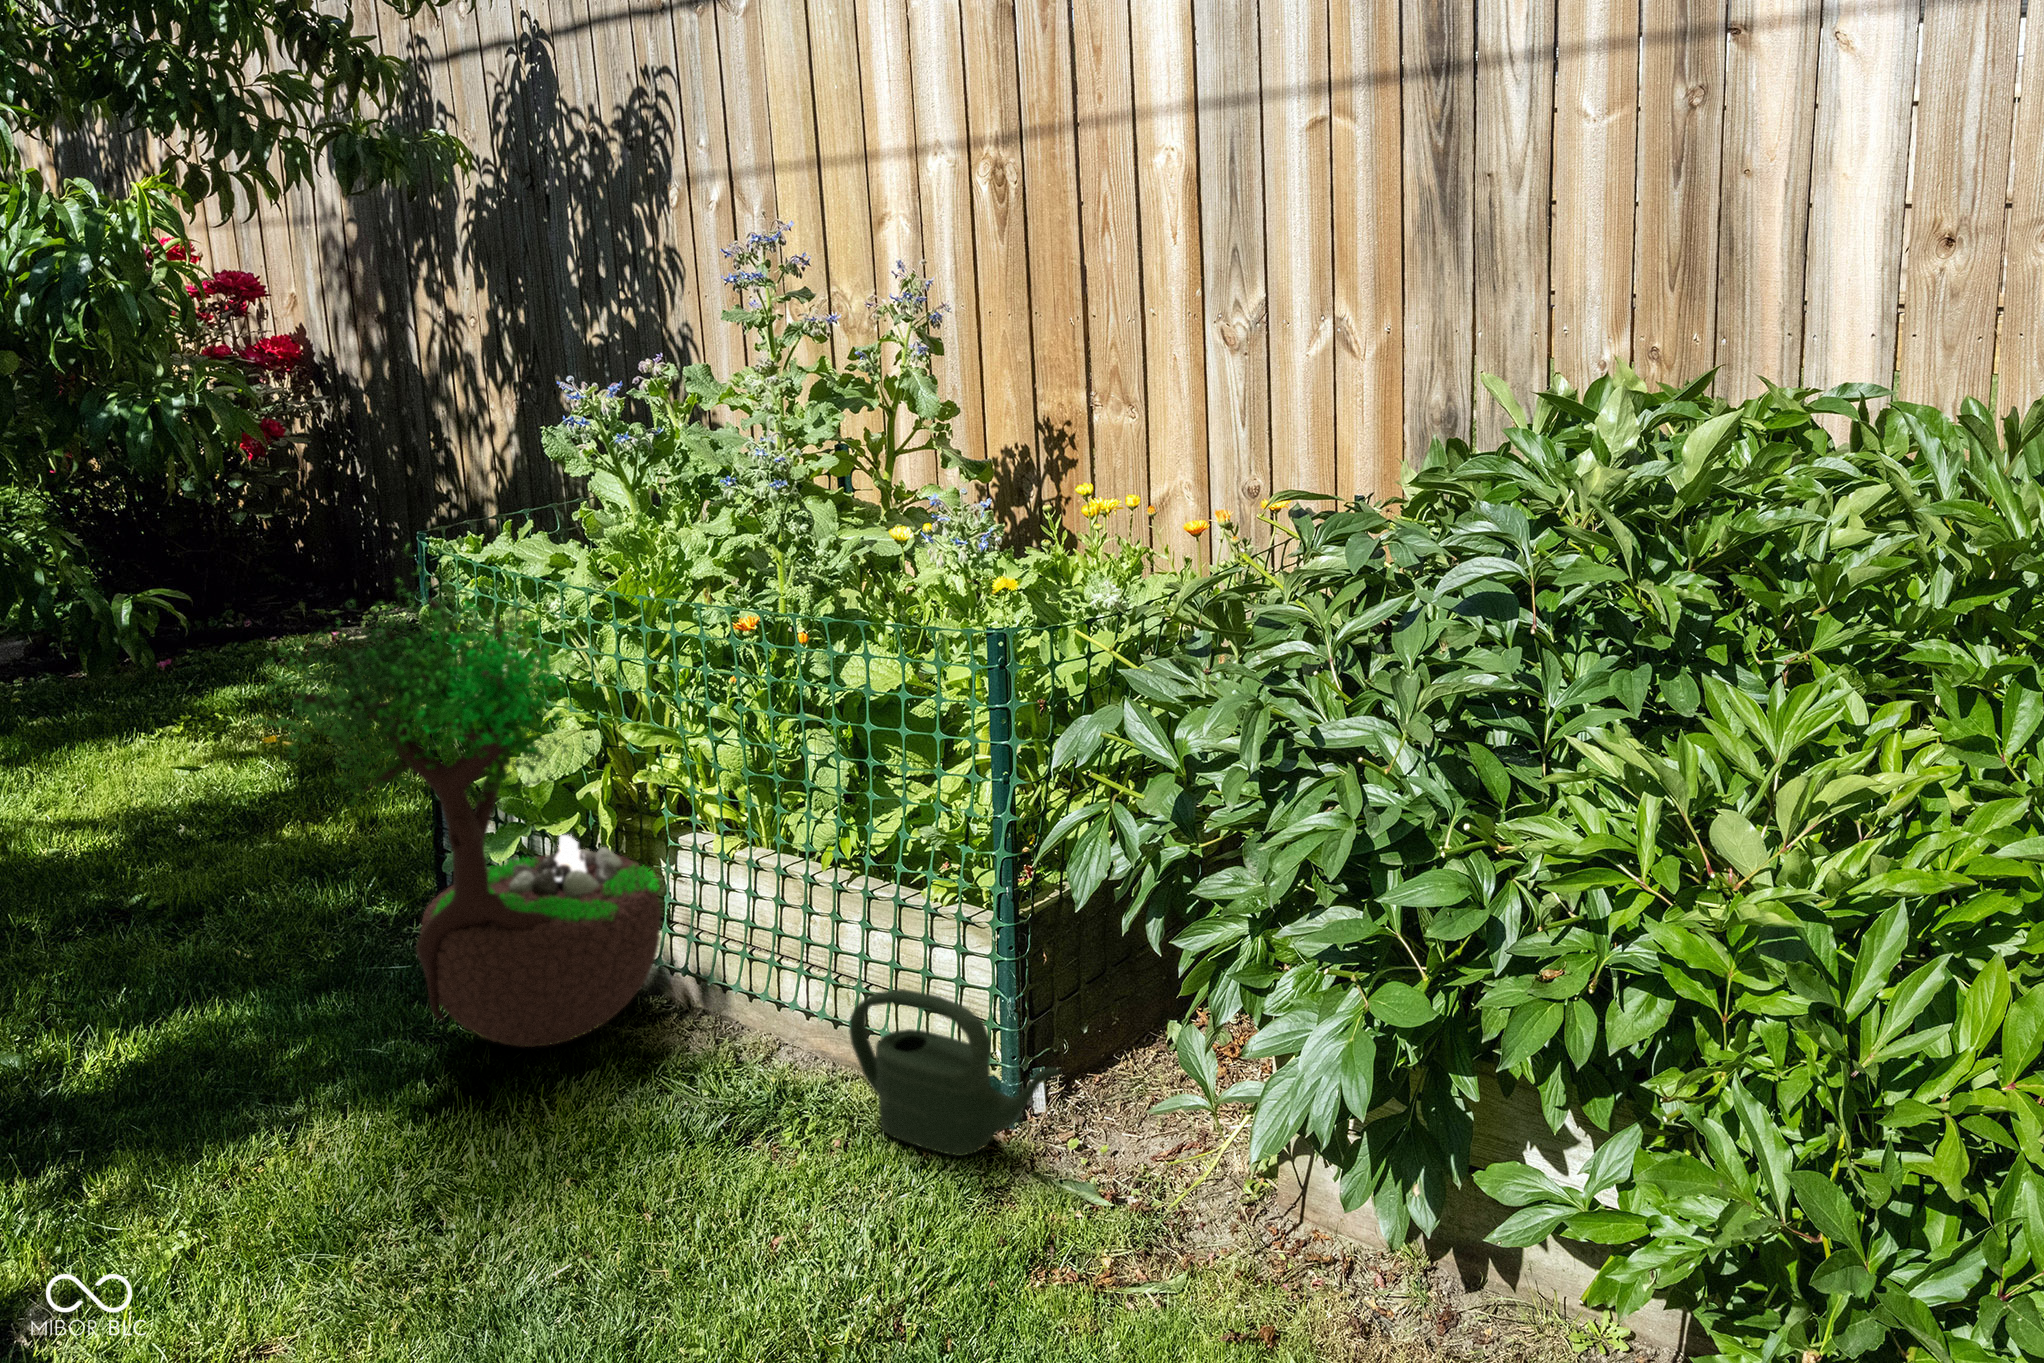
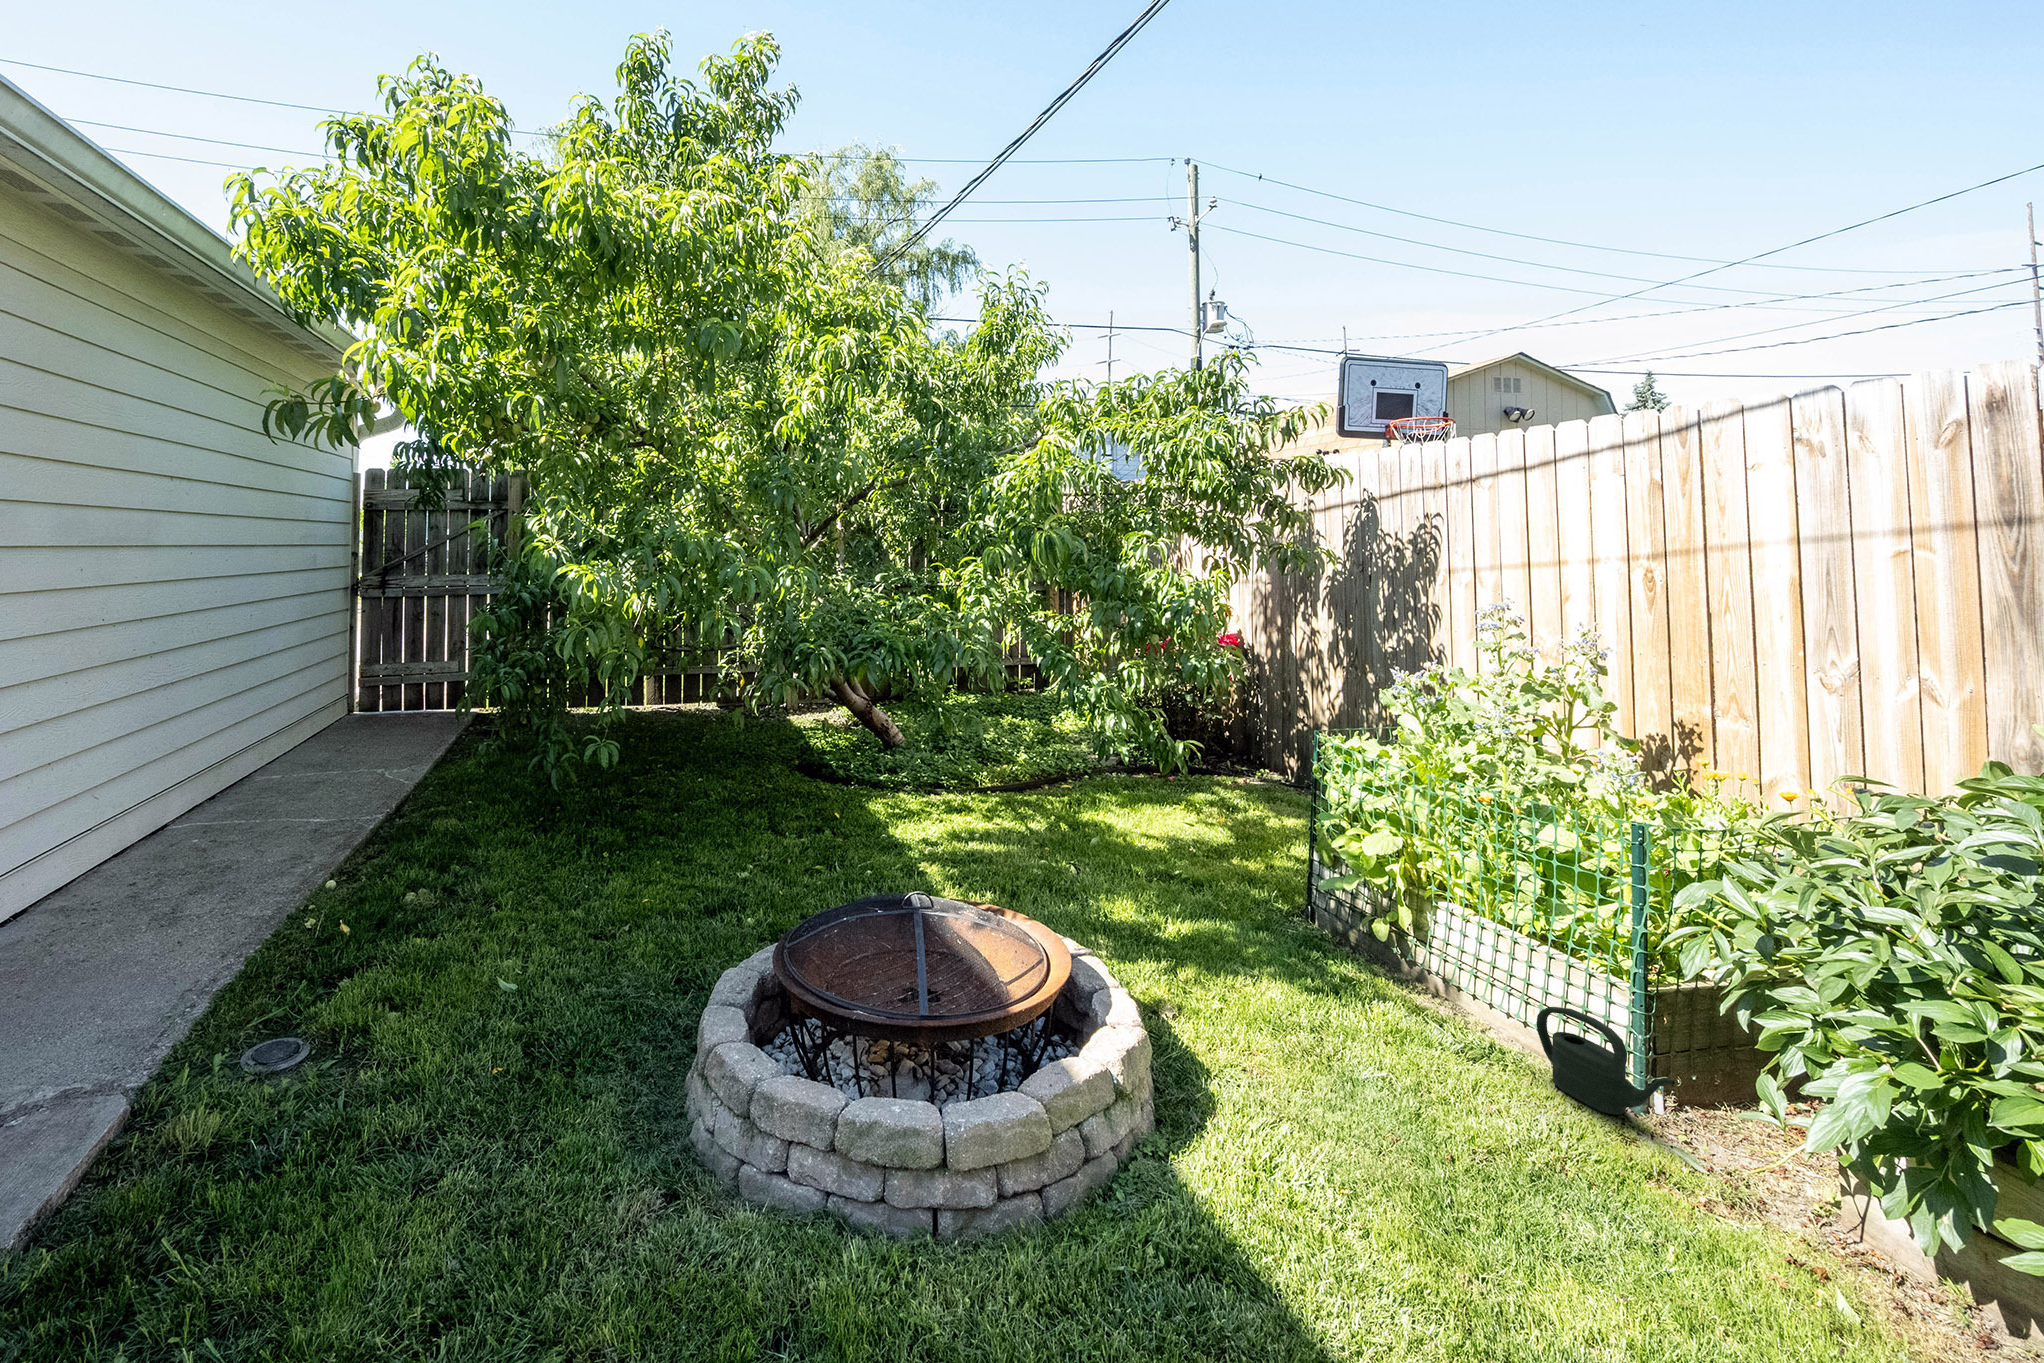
potted tree: present [252,544,661,1047] -> none [1256,734,1432,986]

